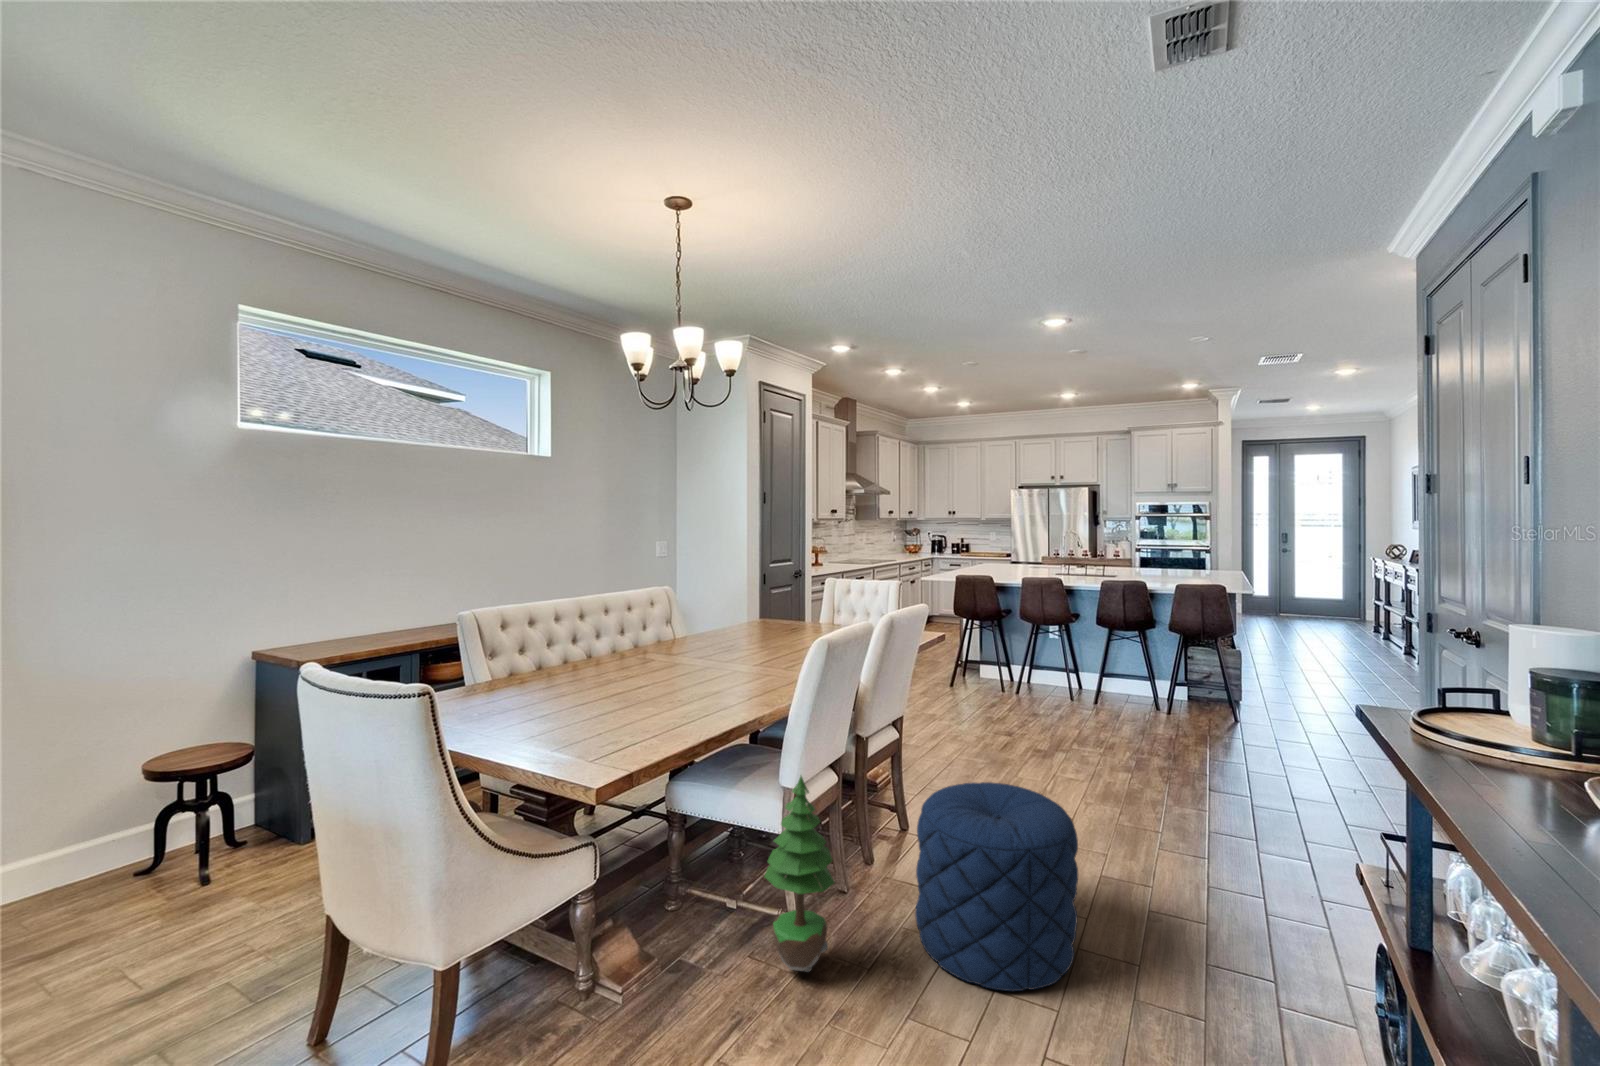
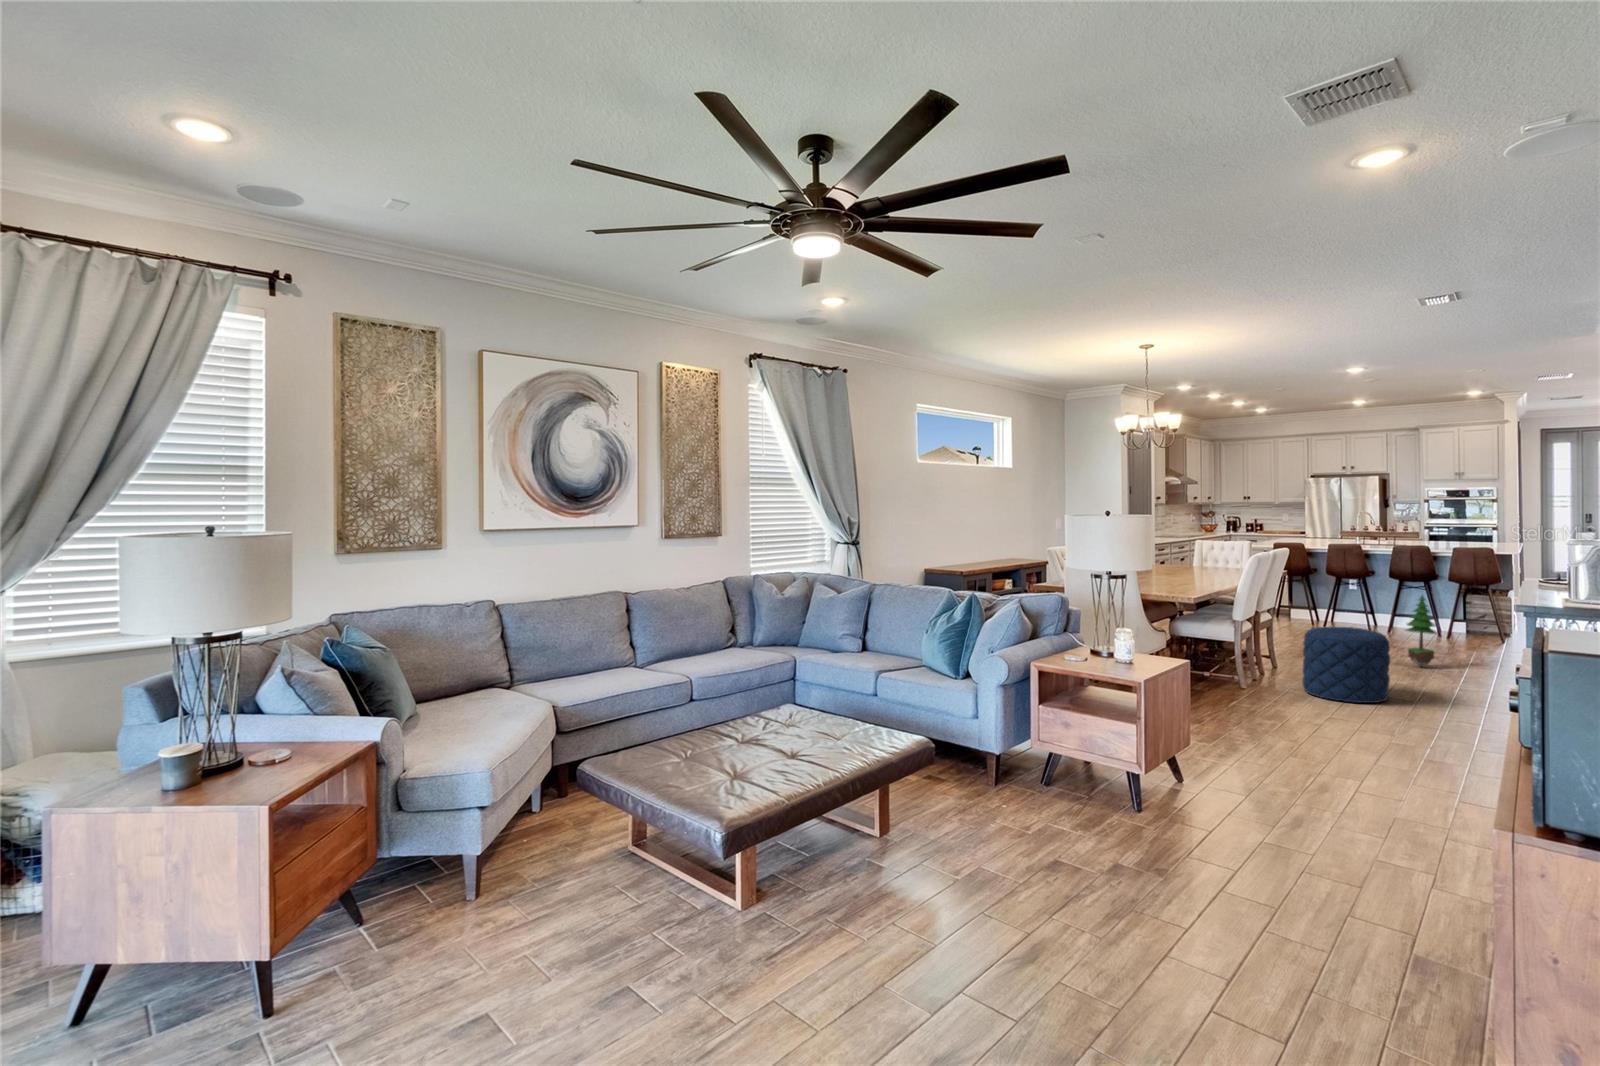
potted tree: present [764,776,834,972] -> present [1406,596,1436,667]

